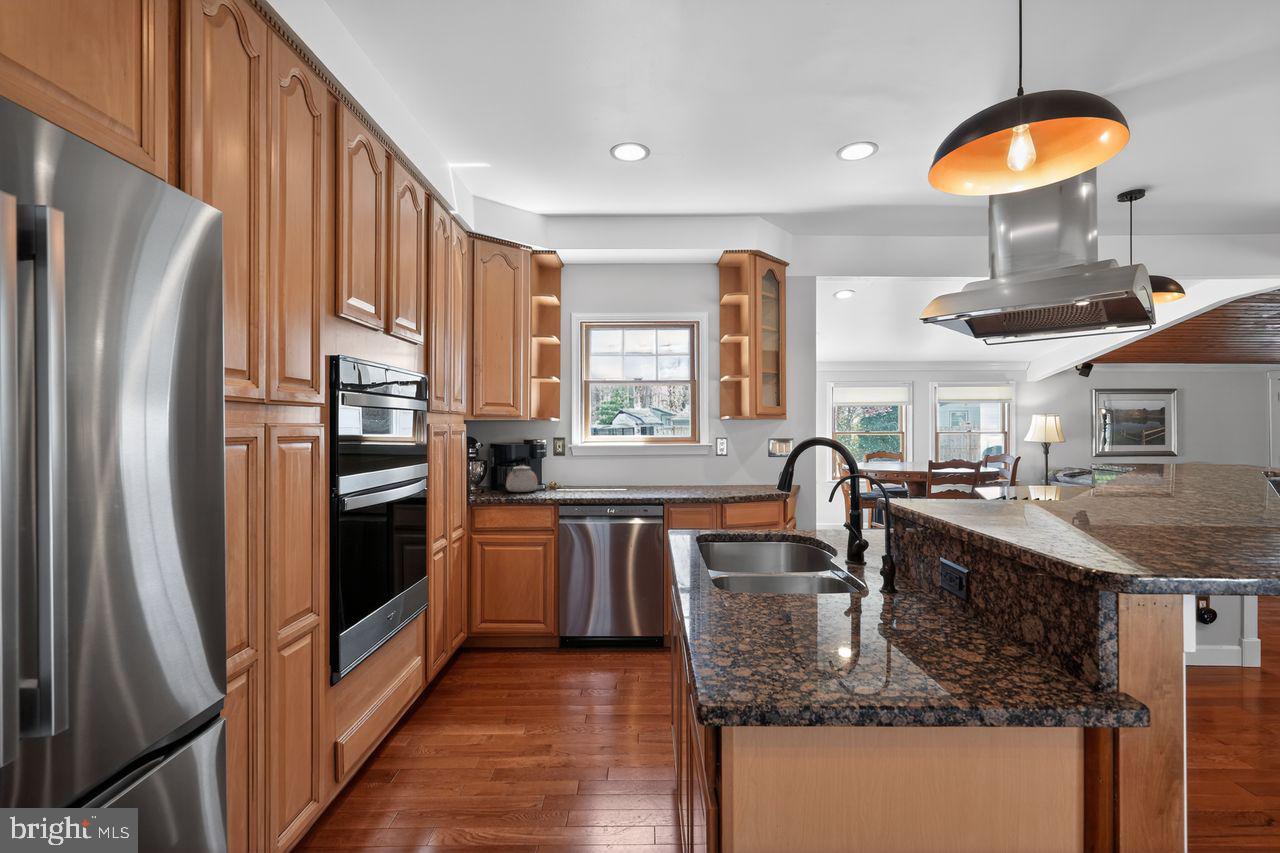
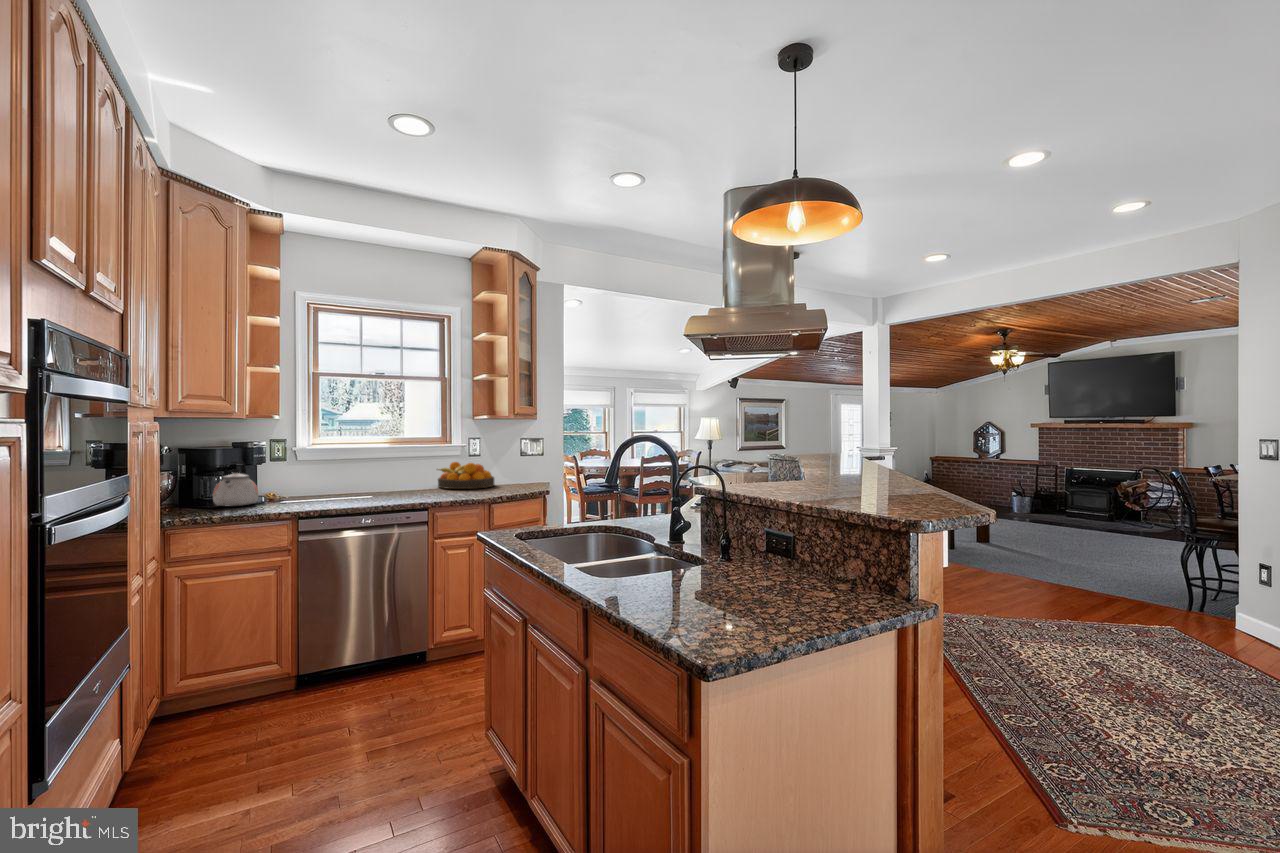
fruit bowl: none [686,461,740,488] -> present [438,462,494,489]

